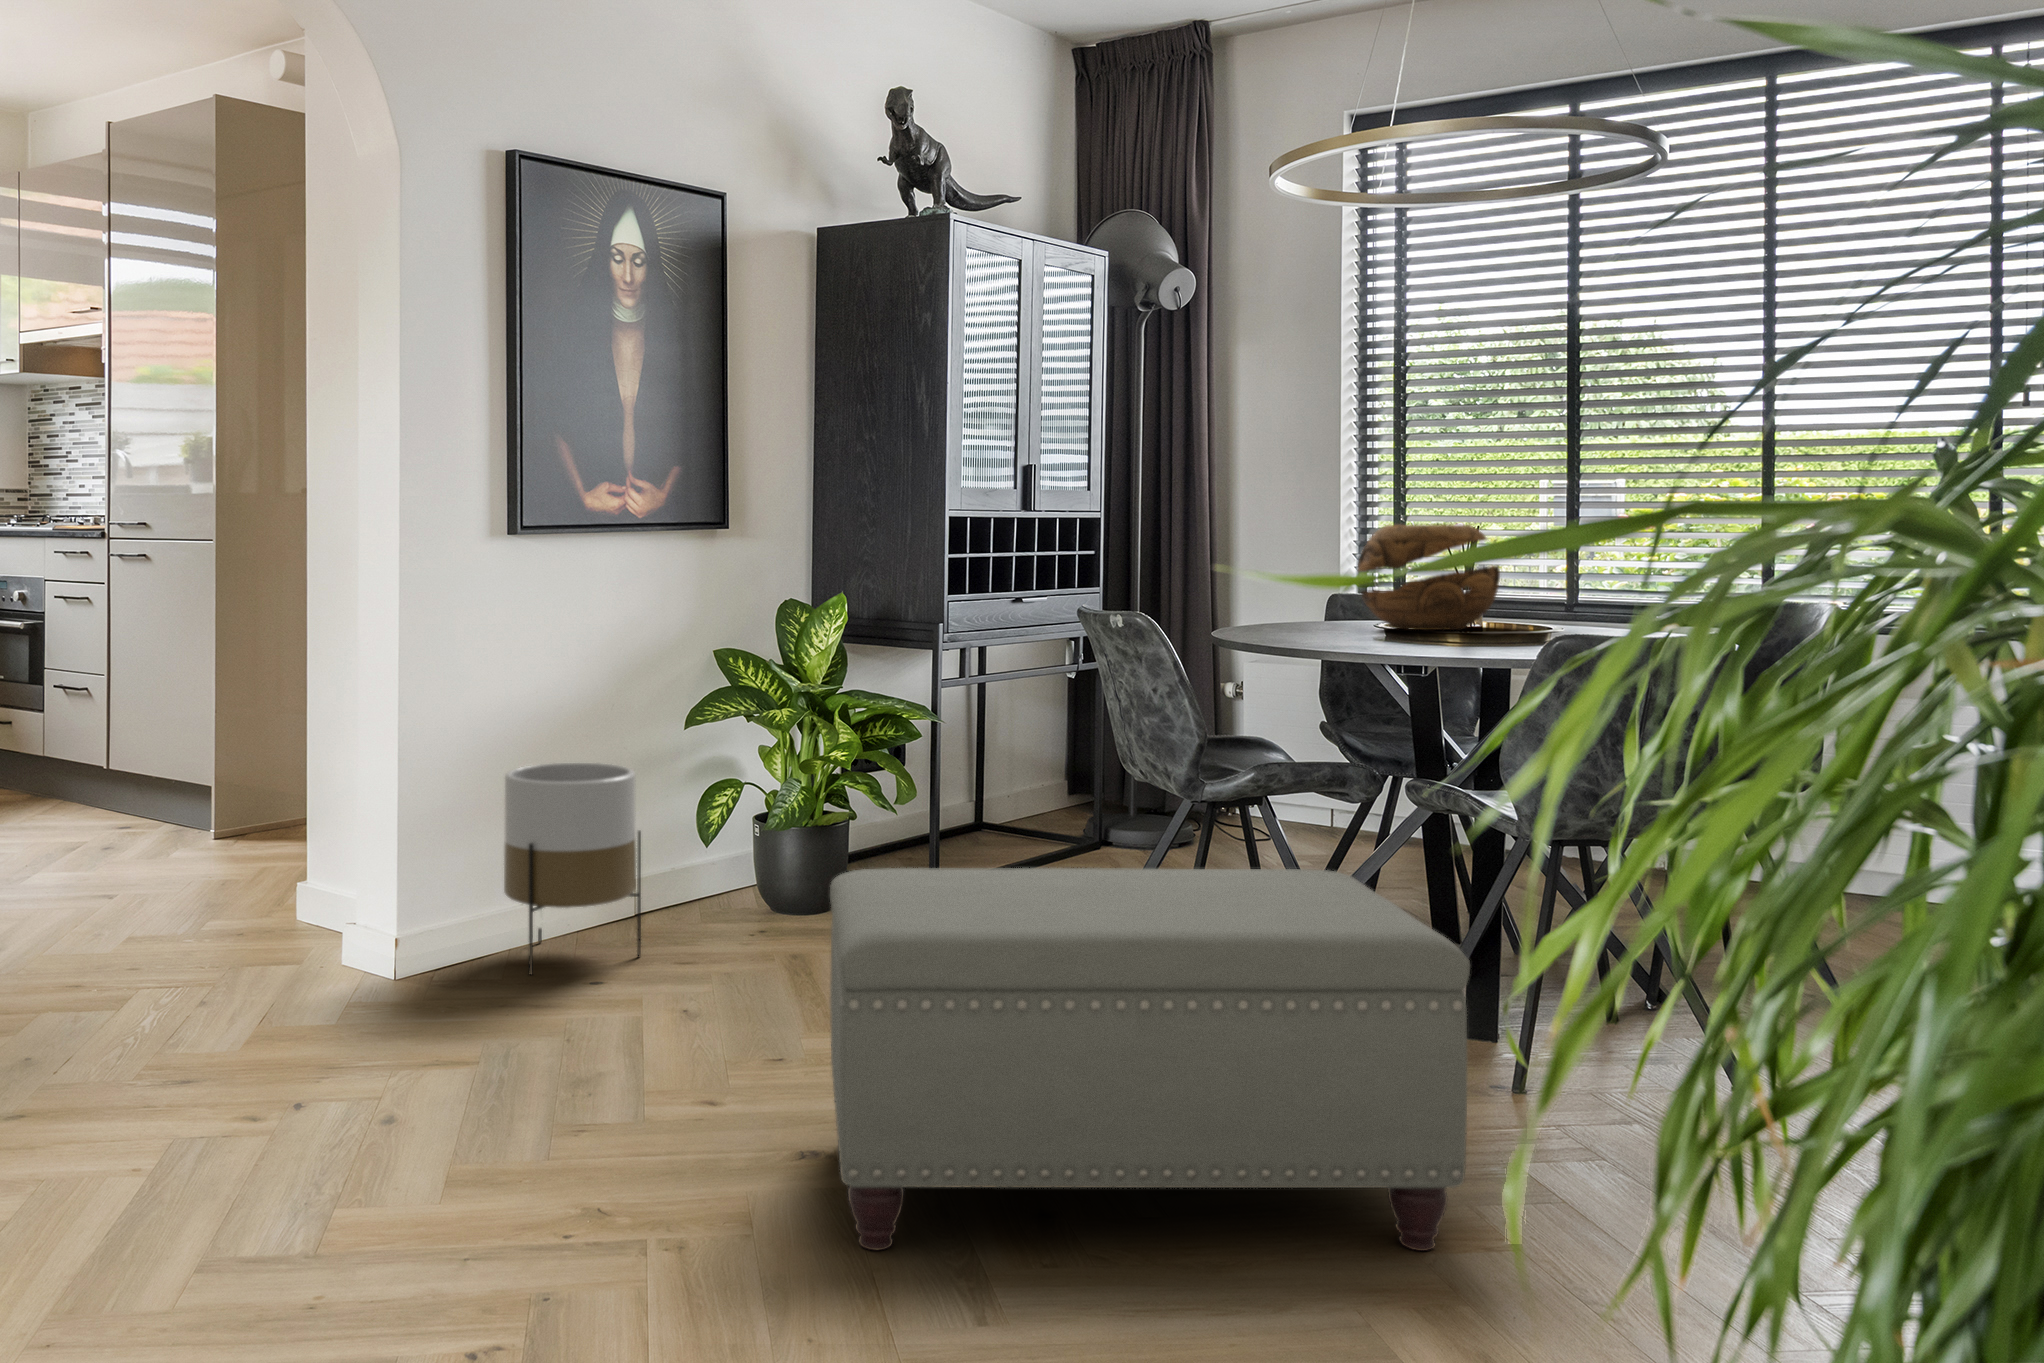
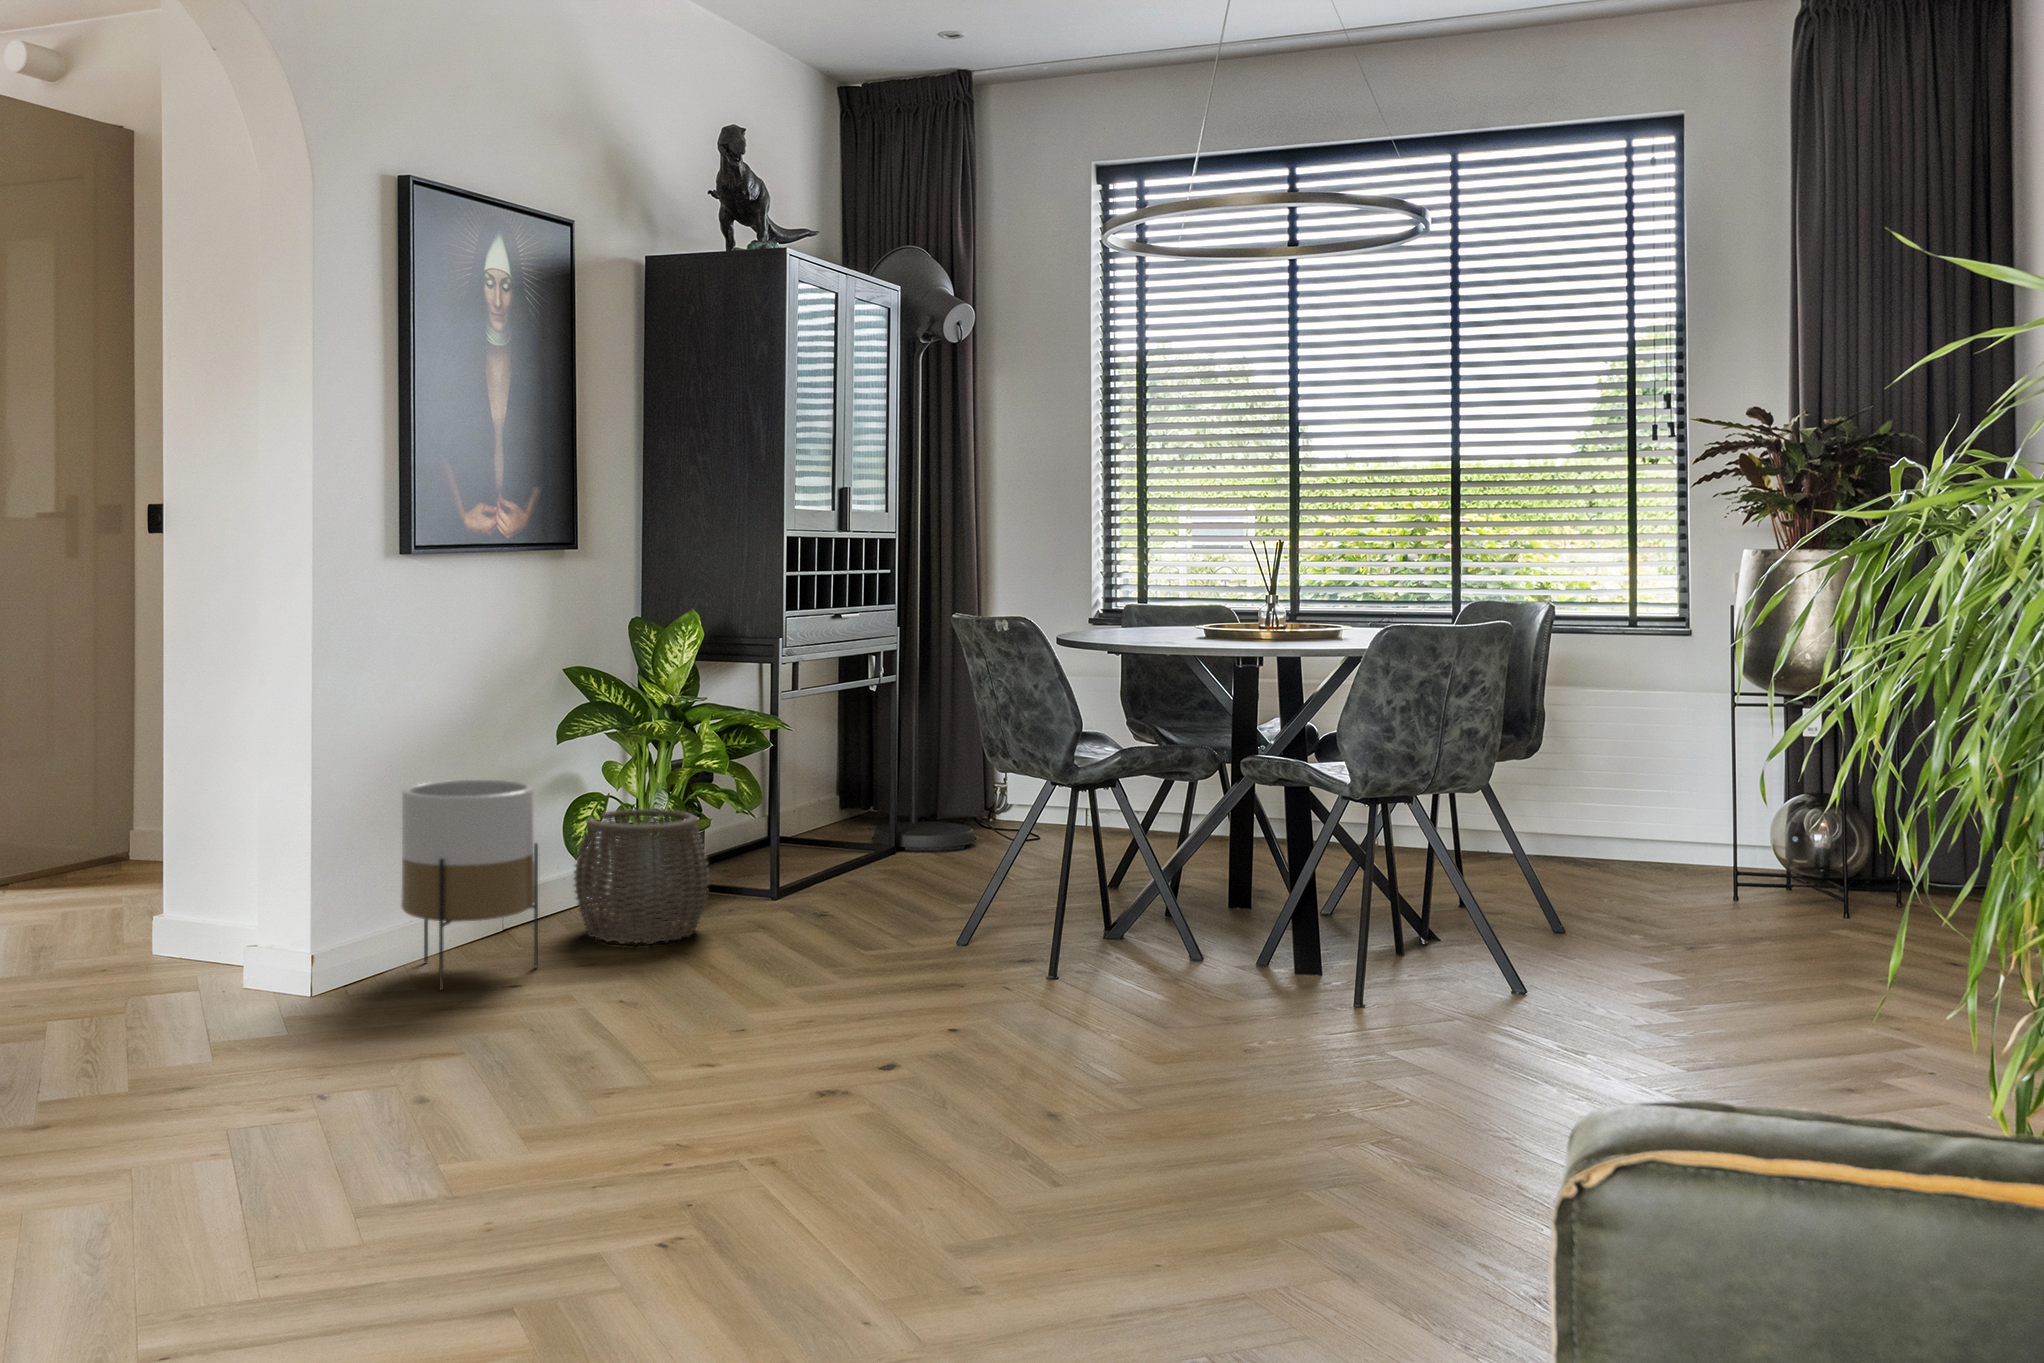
decorative bowl: present [1358,524,1500,630] -> none [1181,539,1301,631]
woven basket: none [699,797,840,939] -> present [574,809,709,944]
ottoman: present [830,868,1470,1251] -> none [828,830,1402,1175]

